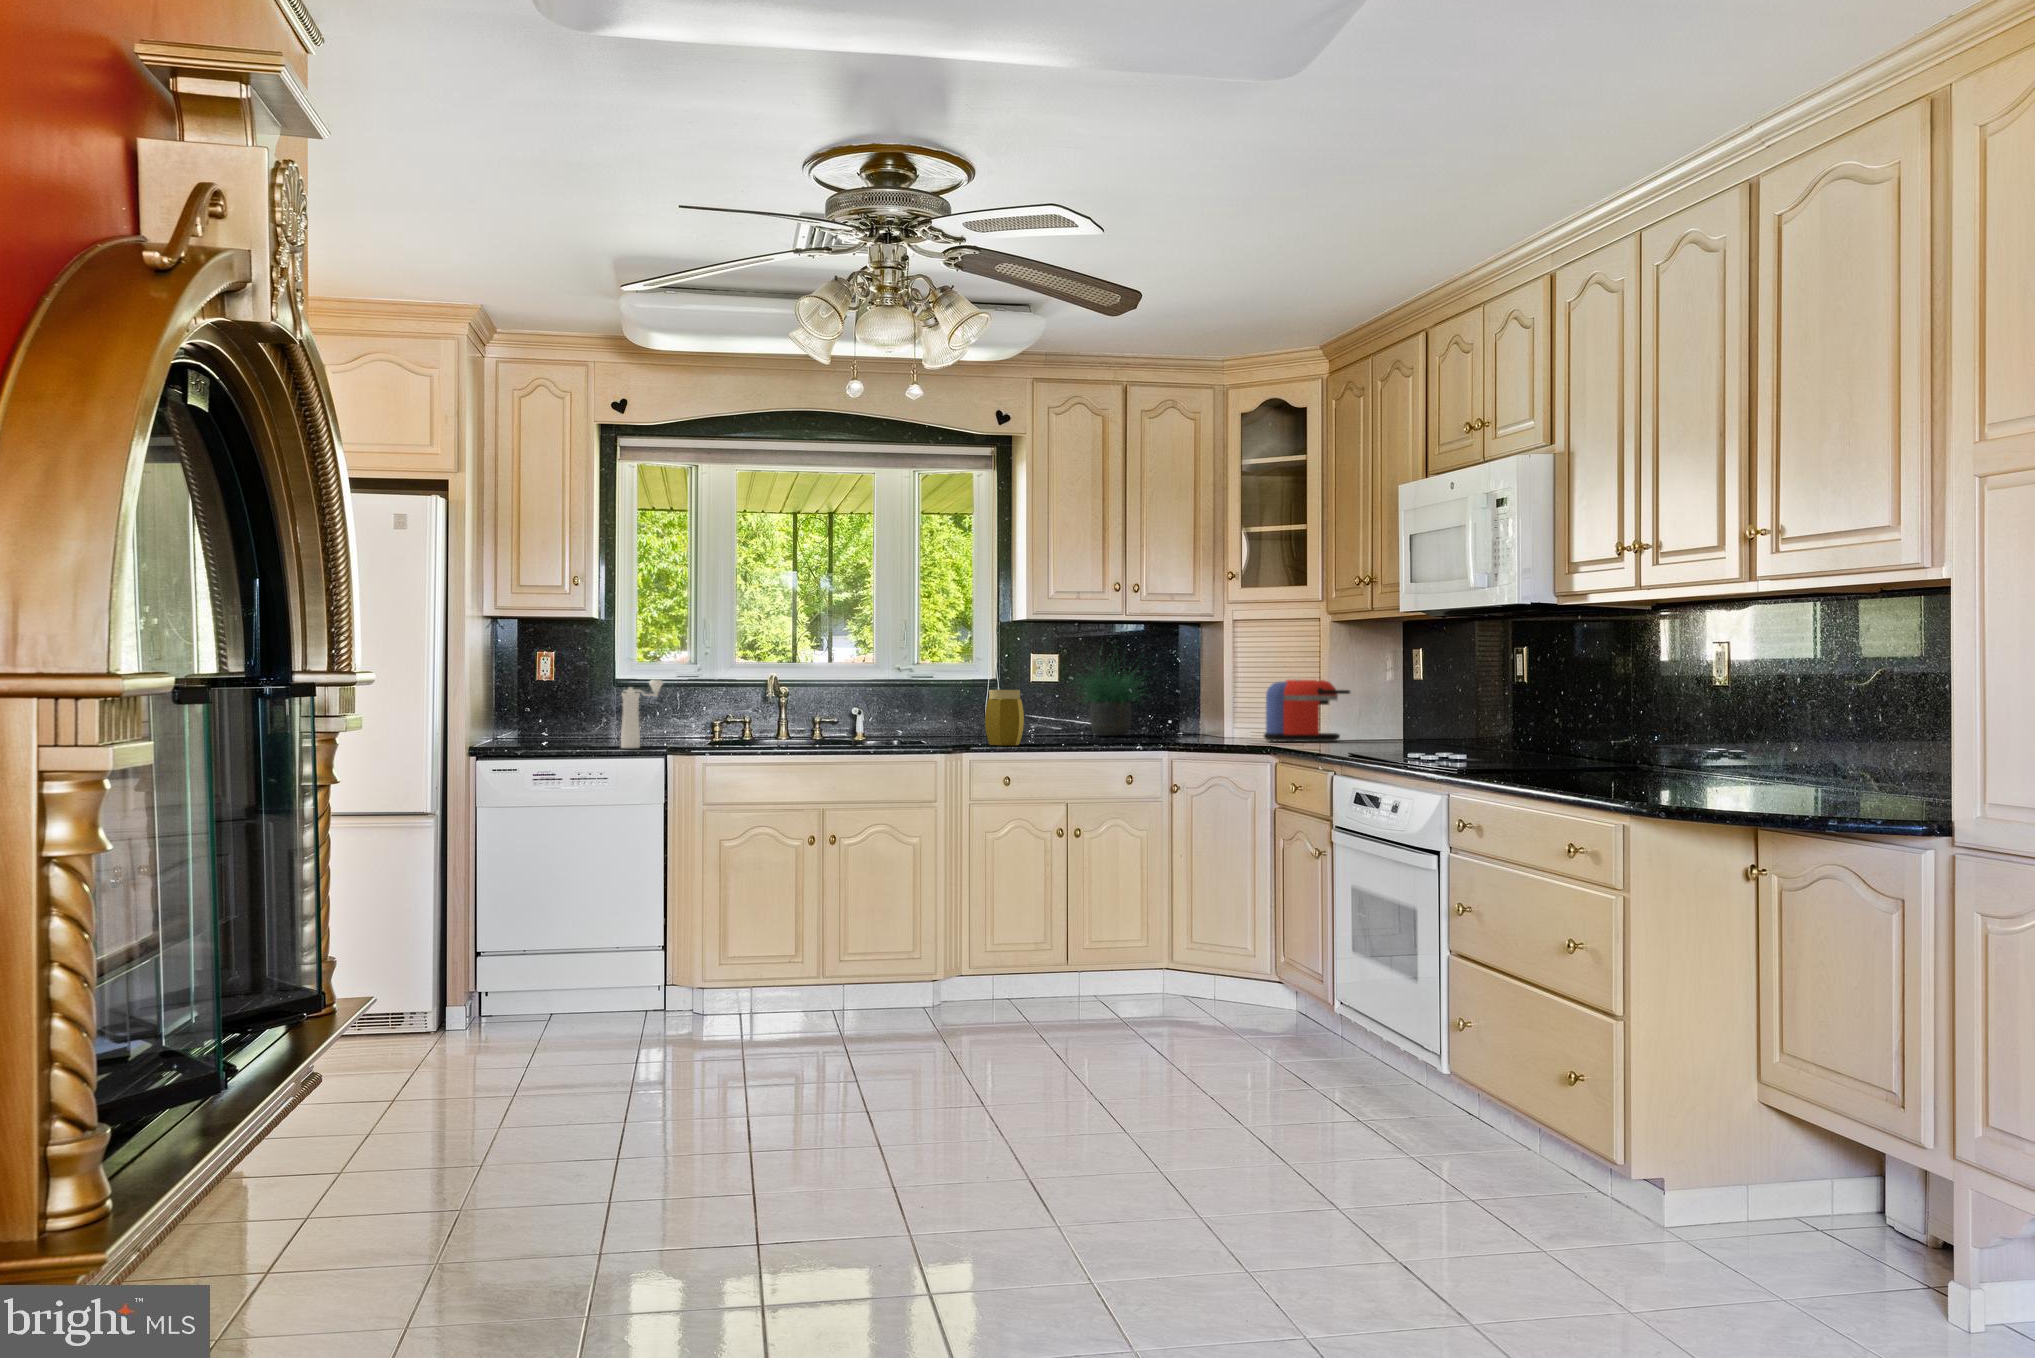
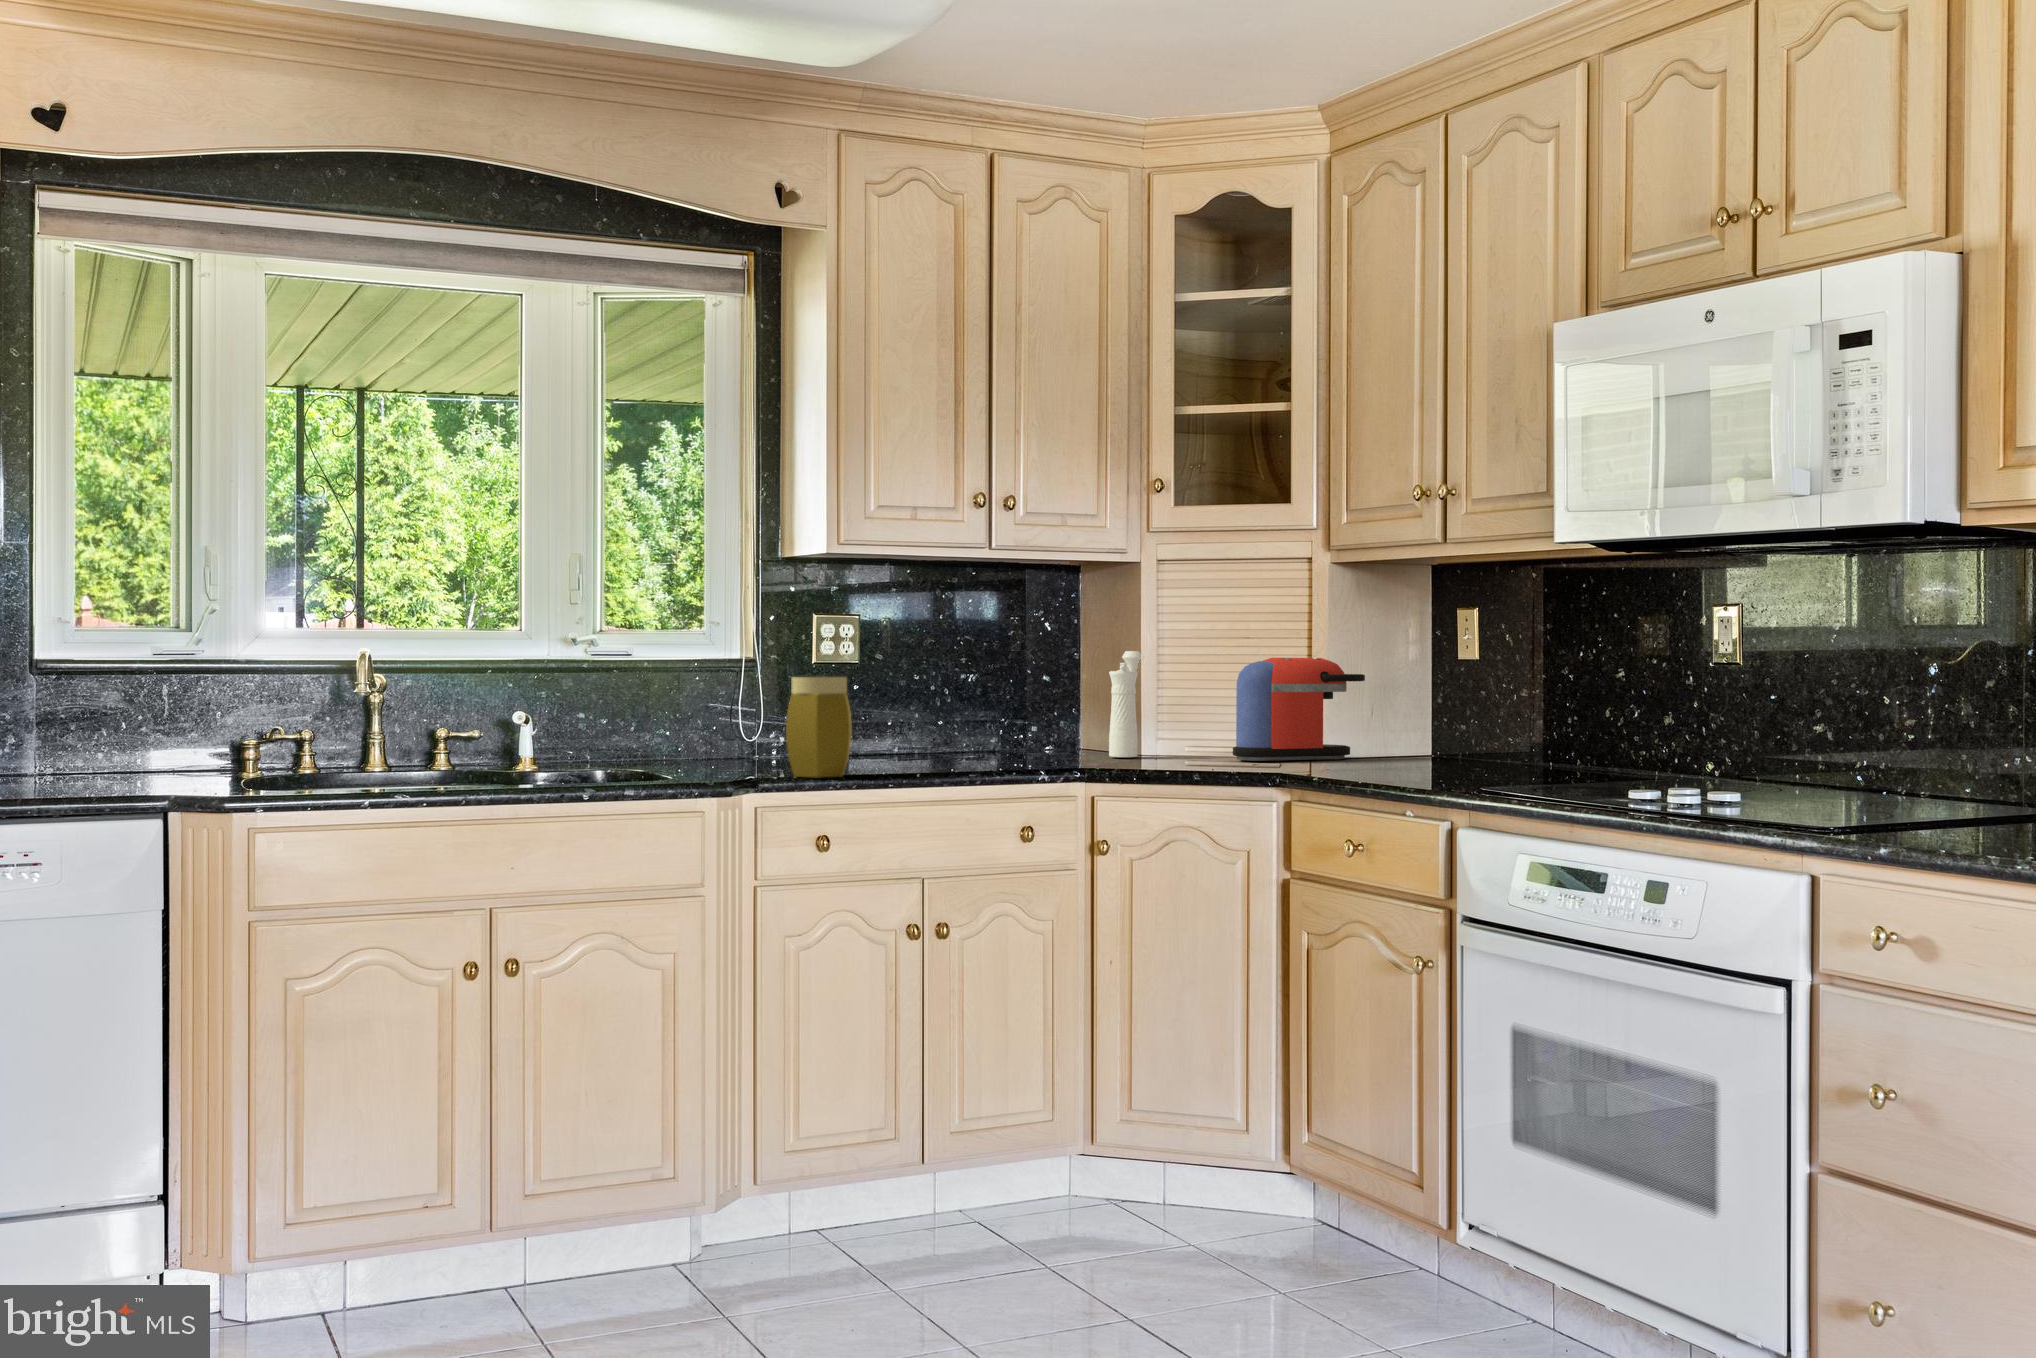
potted plant: present [1078,666,1145,736] -> none [871,591,1040,753]
pepper mill: present [621,680,663,748] -> present [1109,651,1141,757]

